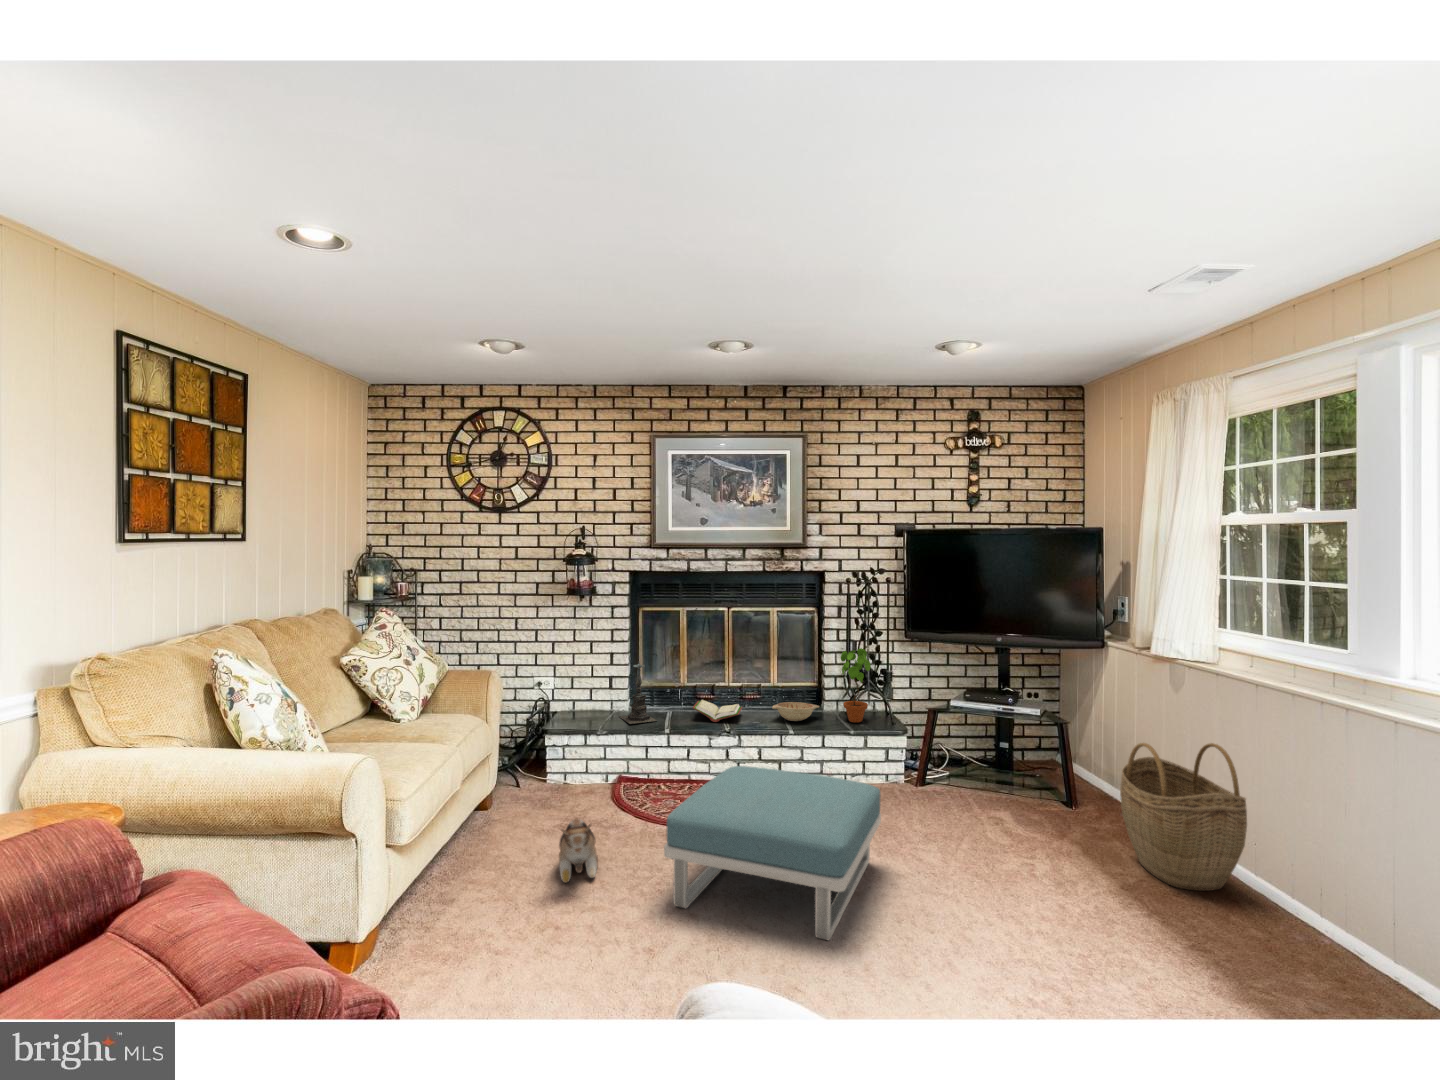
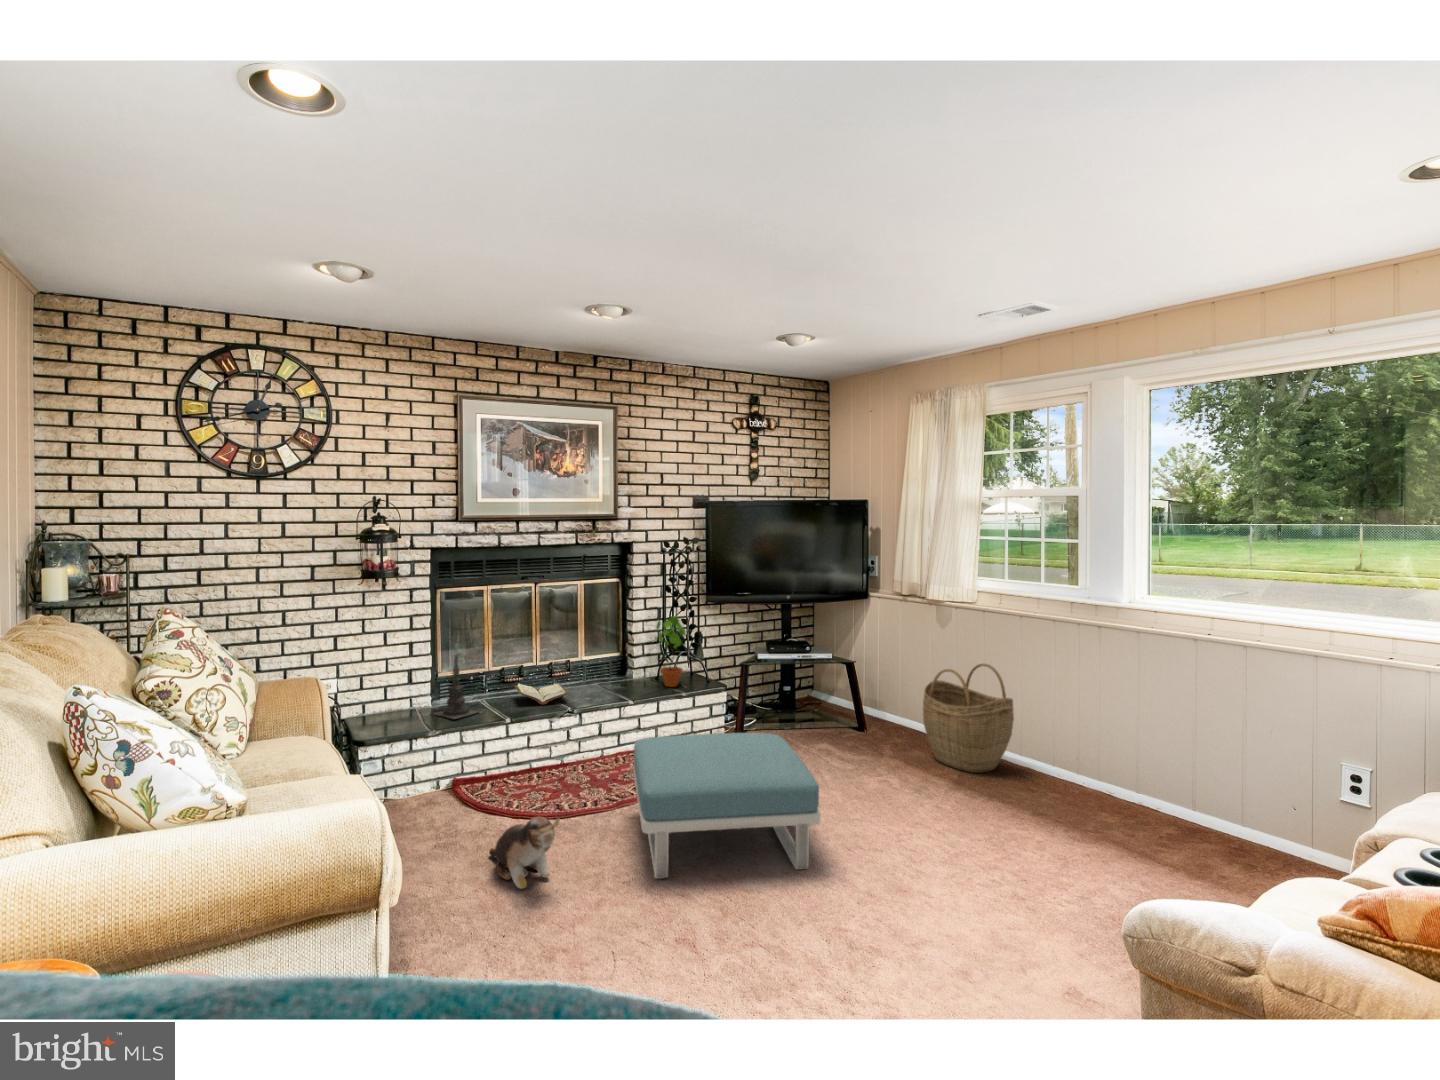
decorative bowl: present [772,702,819,721] -> none [597,675,638,693]

